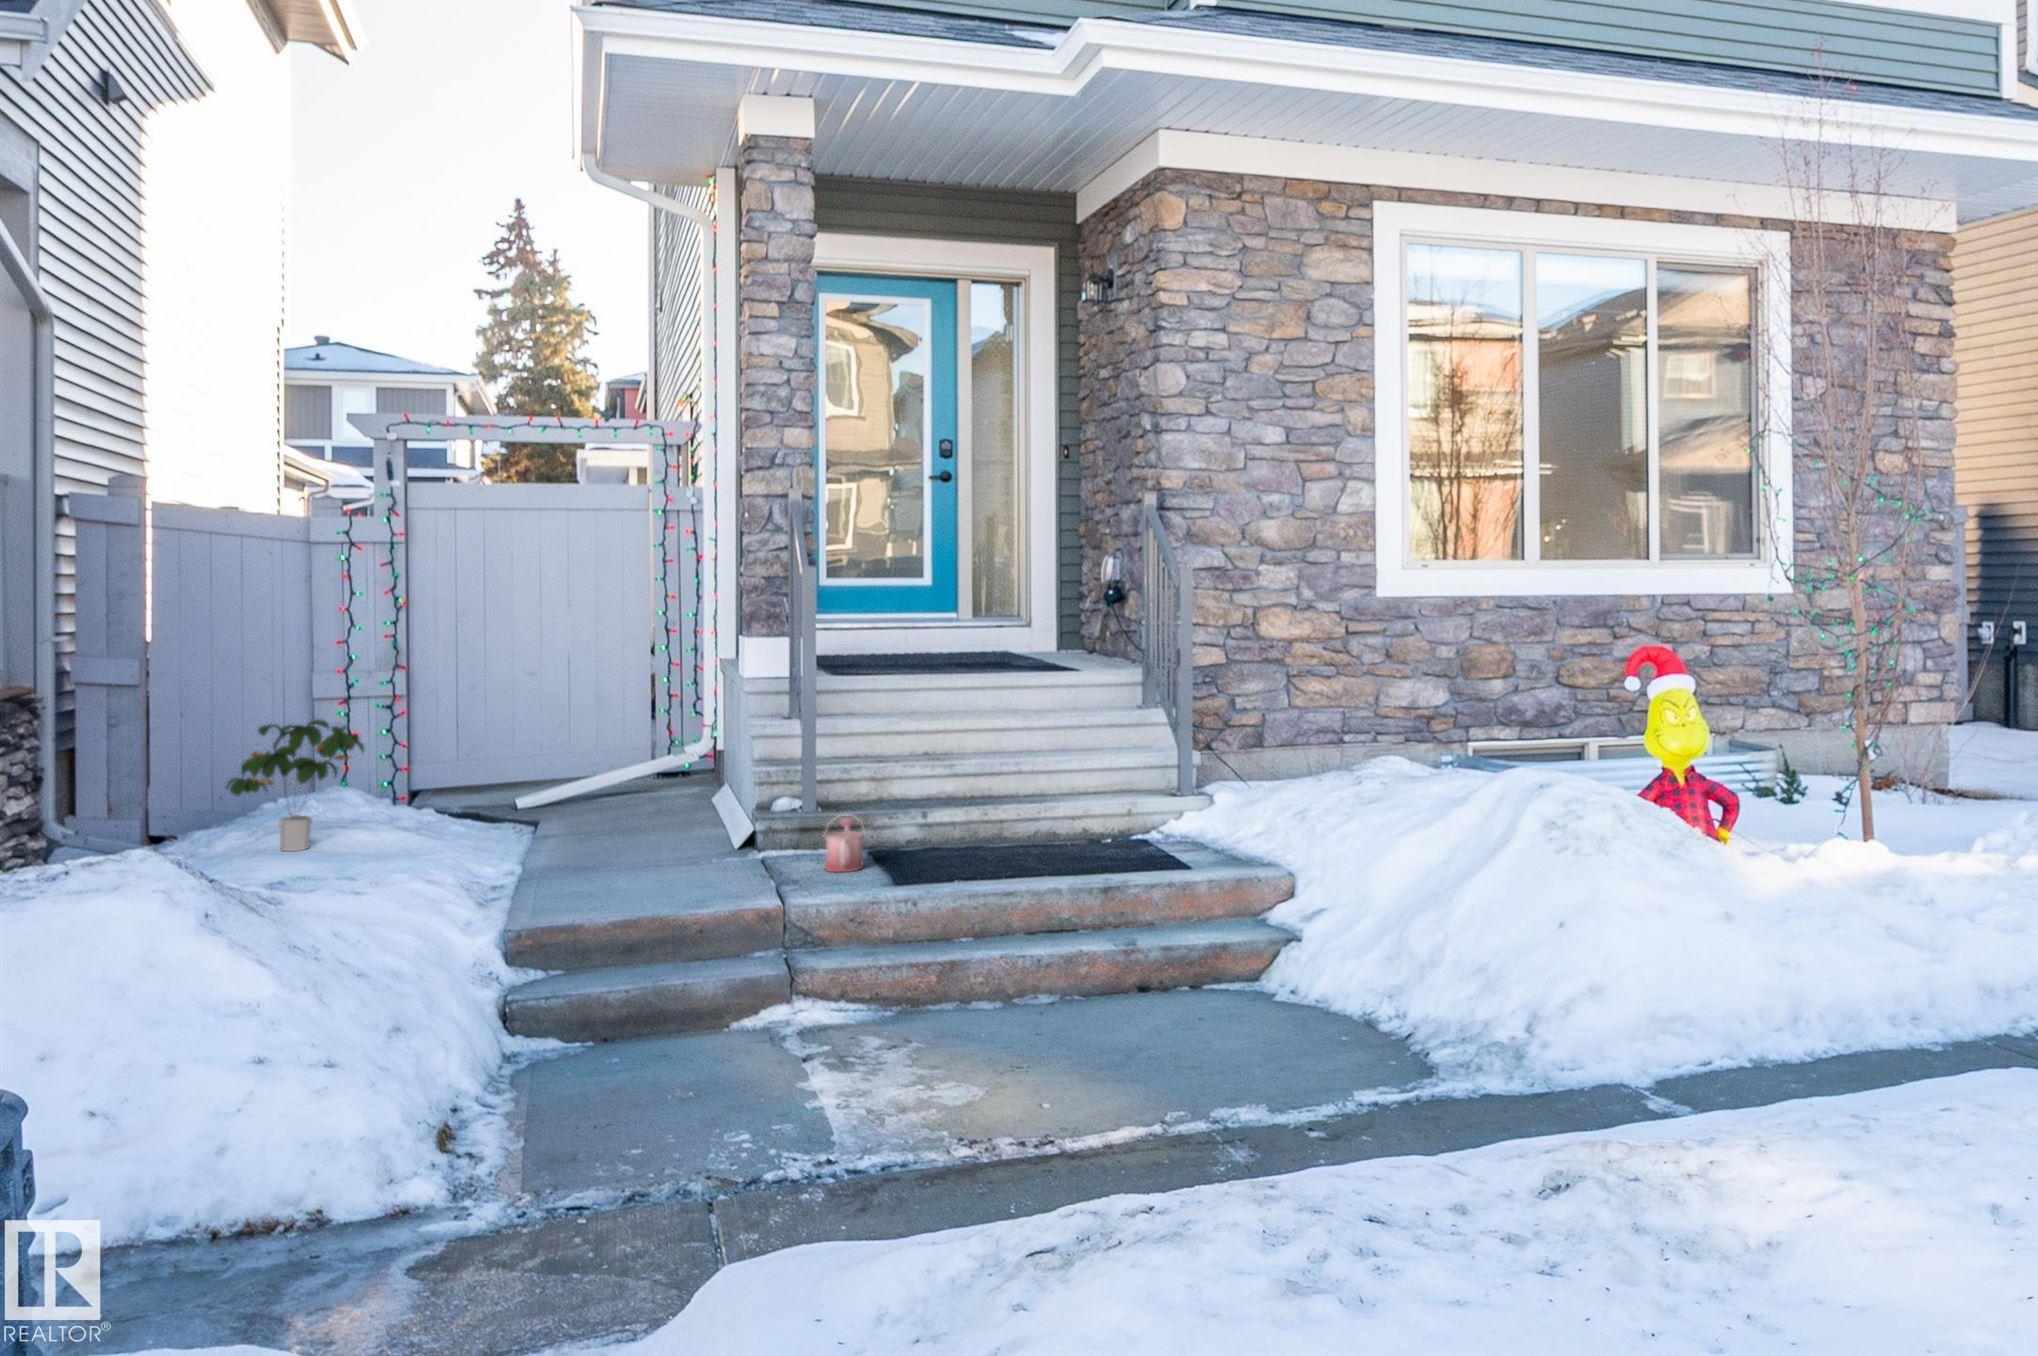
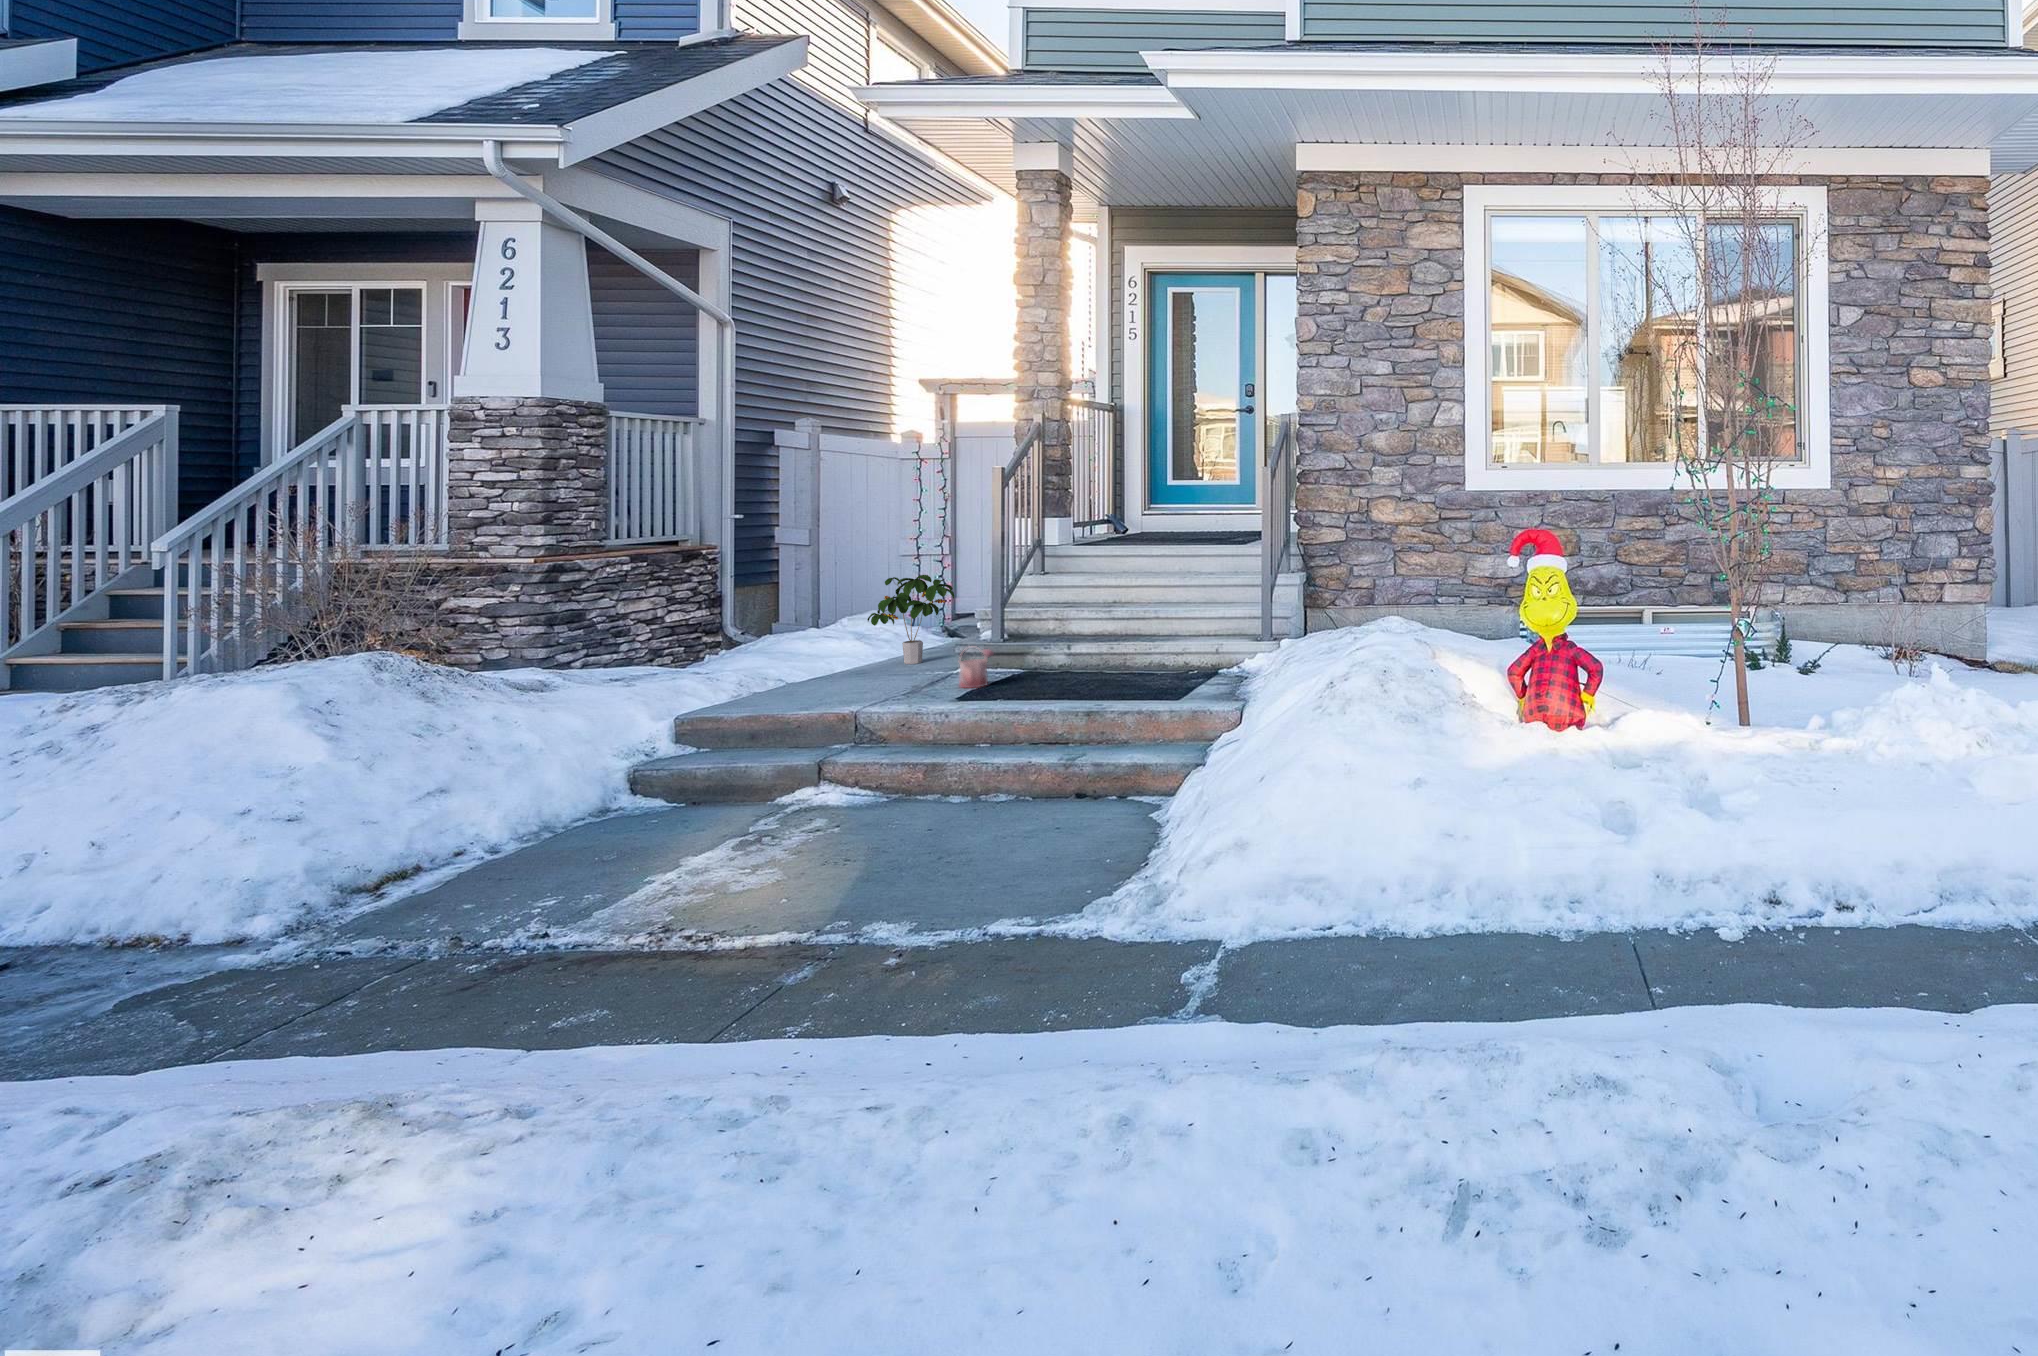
potted plant: present [226,719,364,851] -> present [867,575,954,664]

